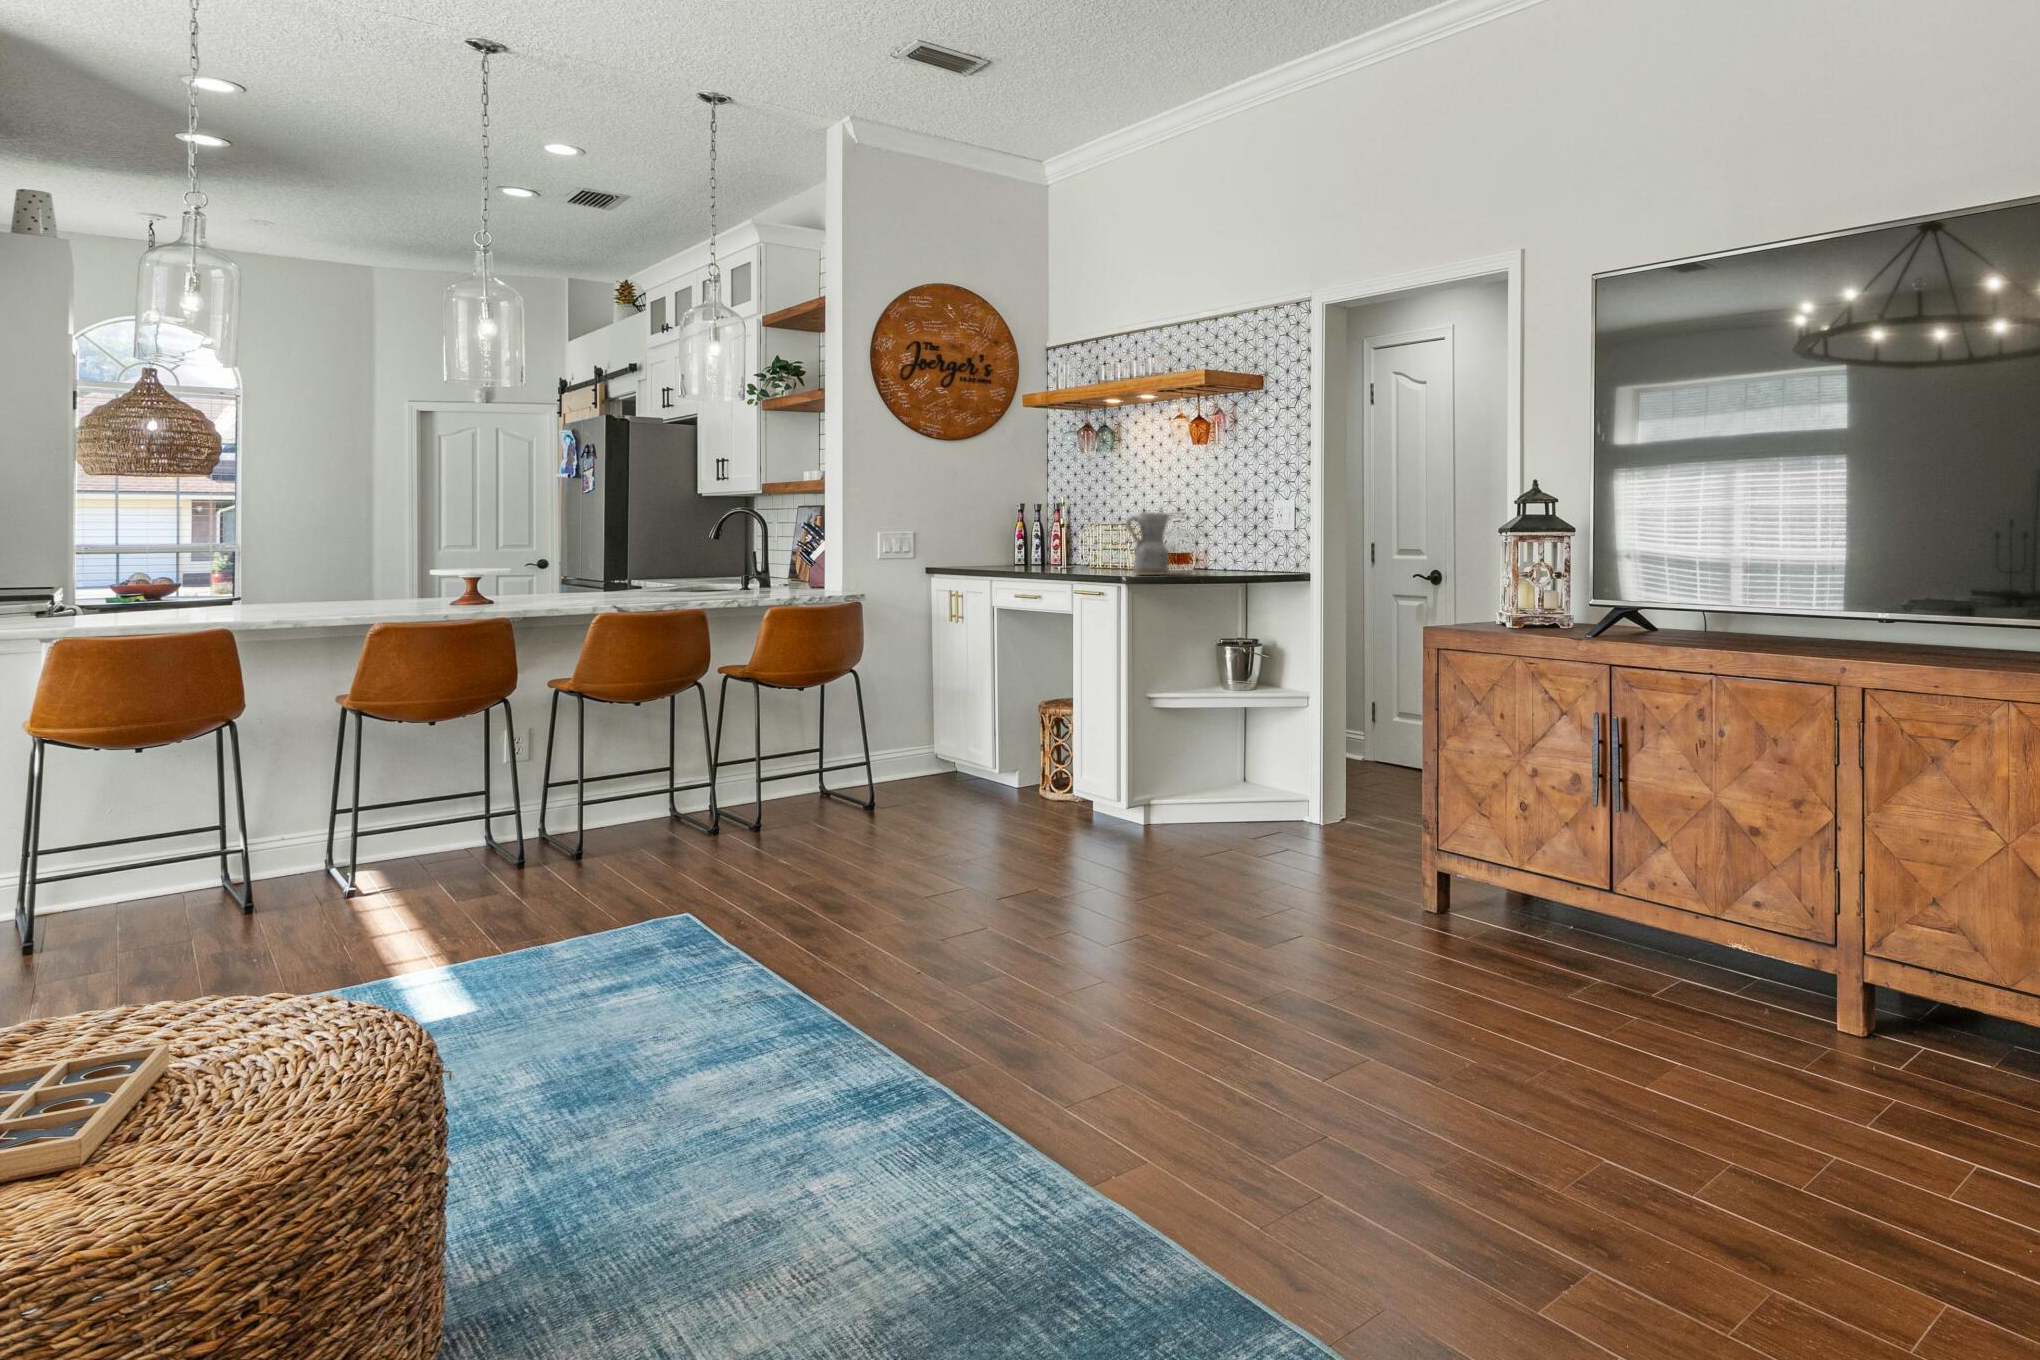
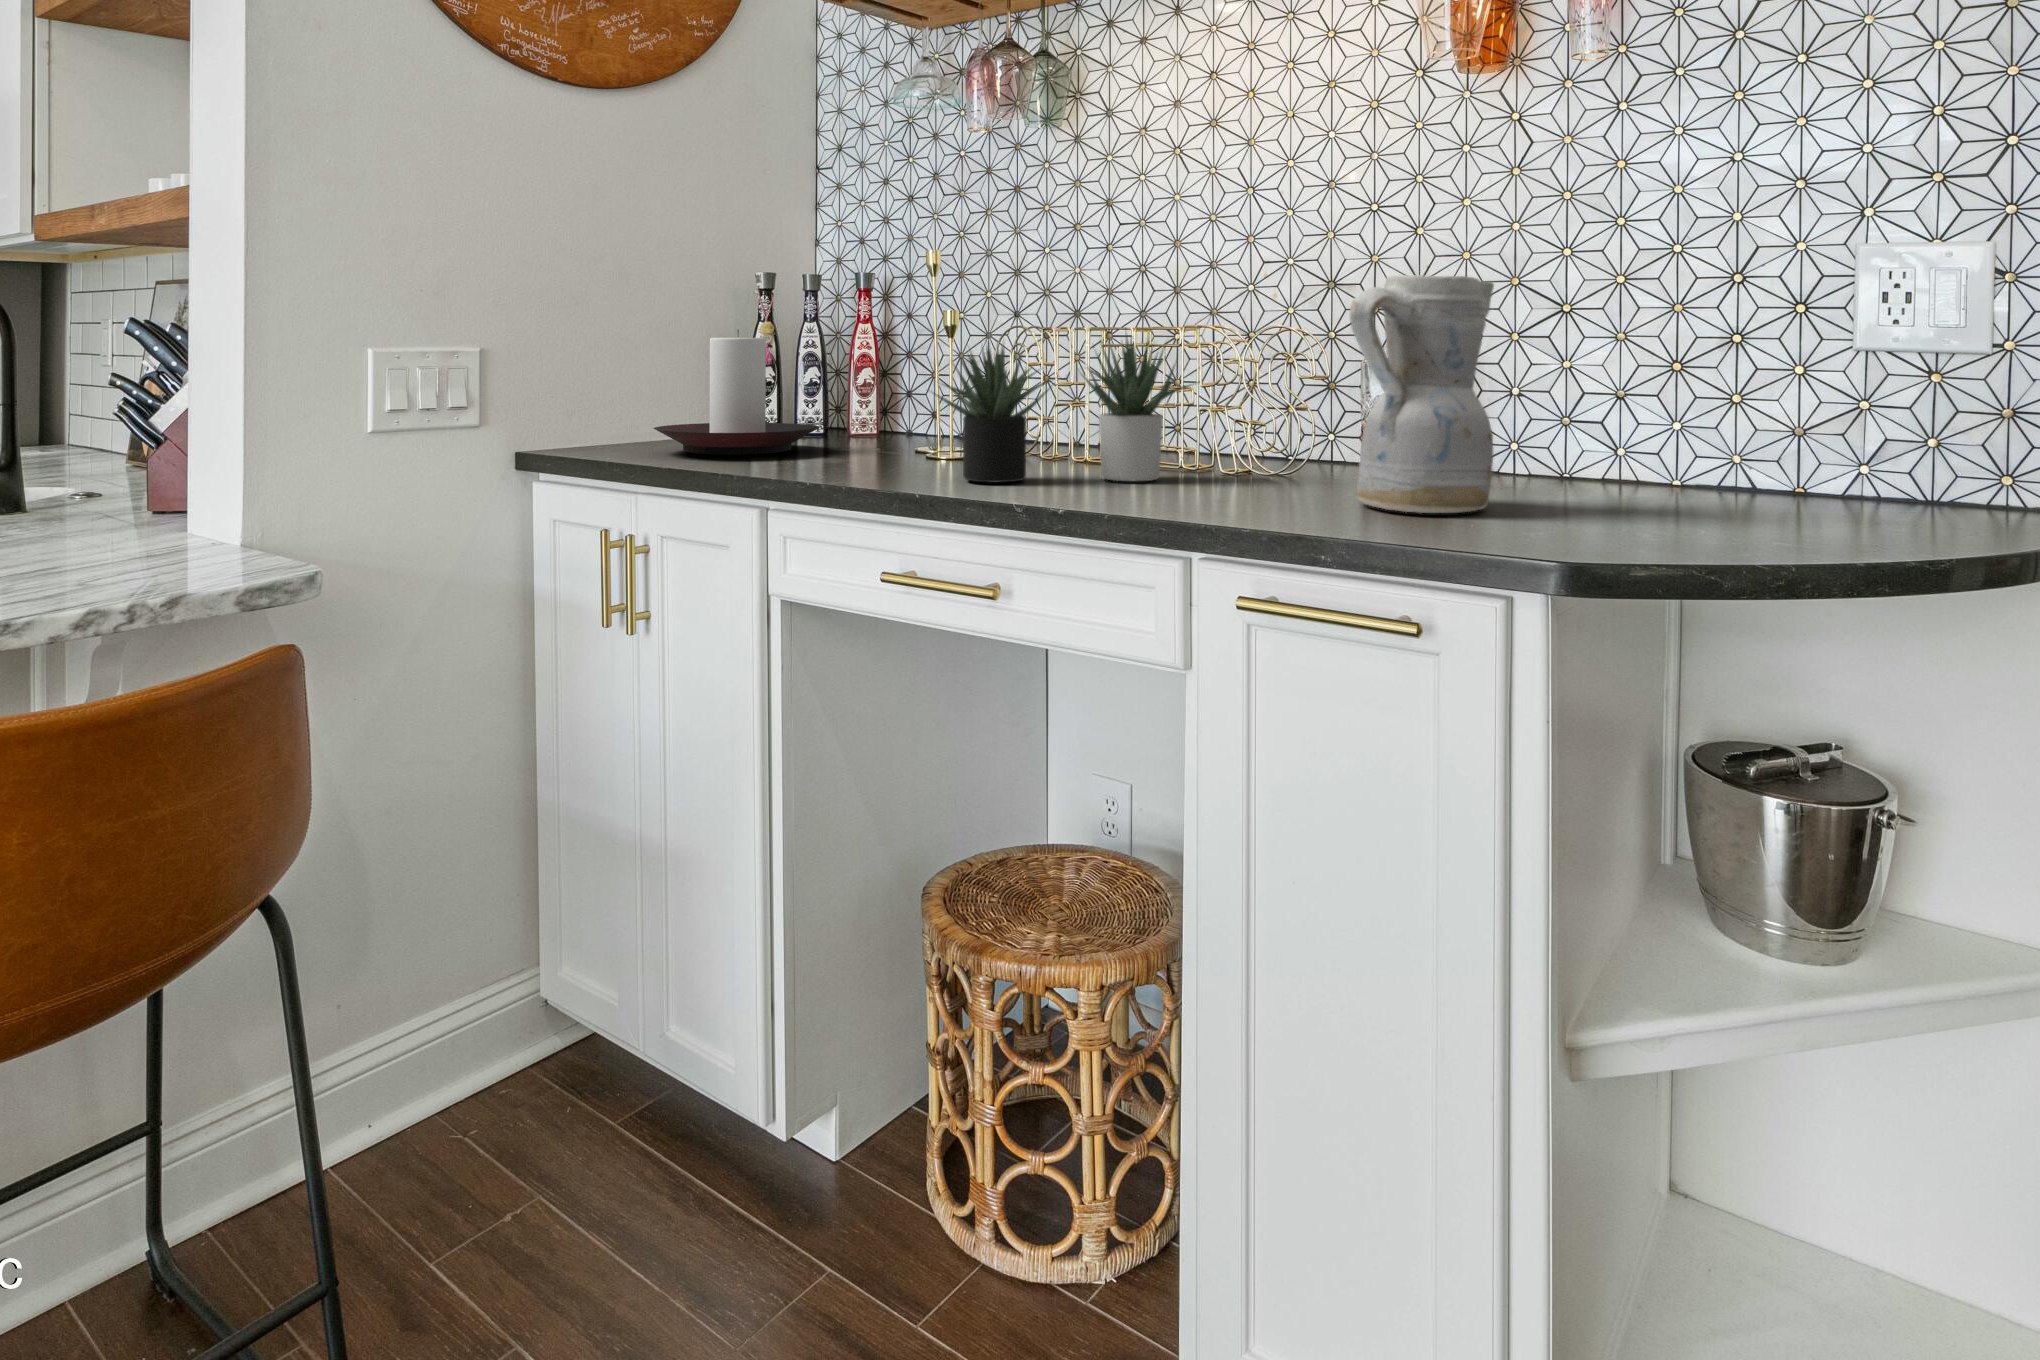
candle holder: none [969,525,1026,567] -> present [654,330,820,455]
succulent plant: none [1037,525,1119,571] -> present [935,336,1198,483]

